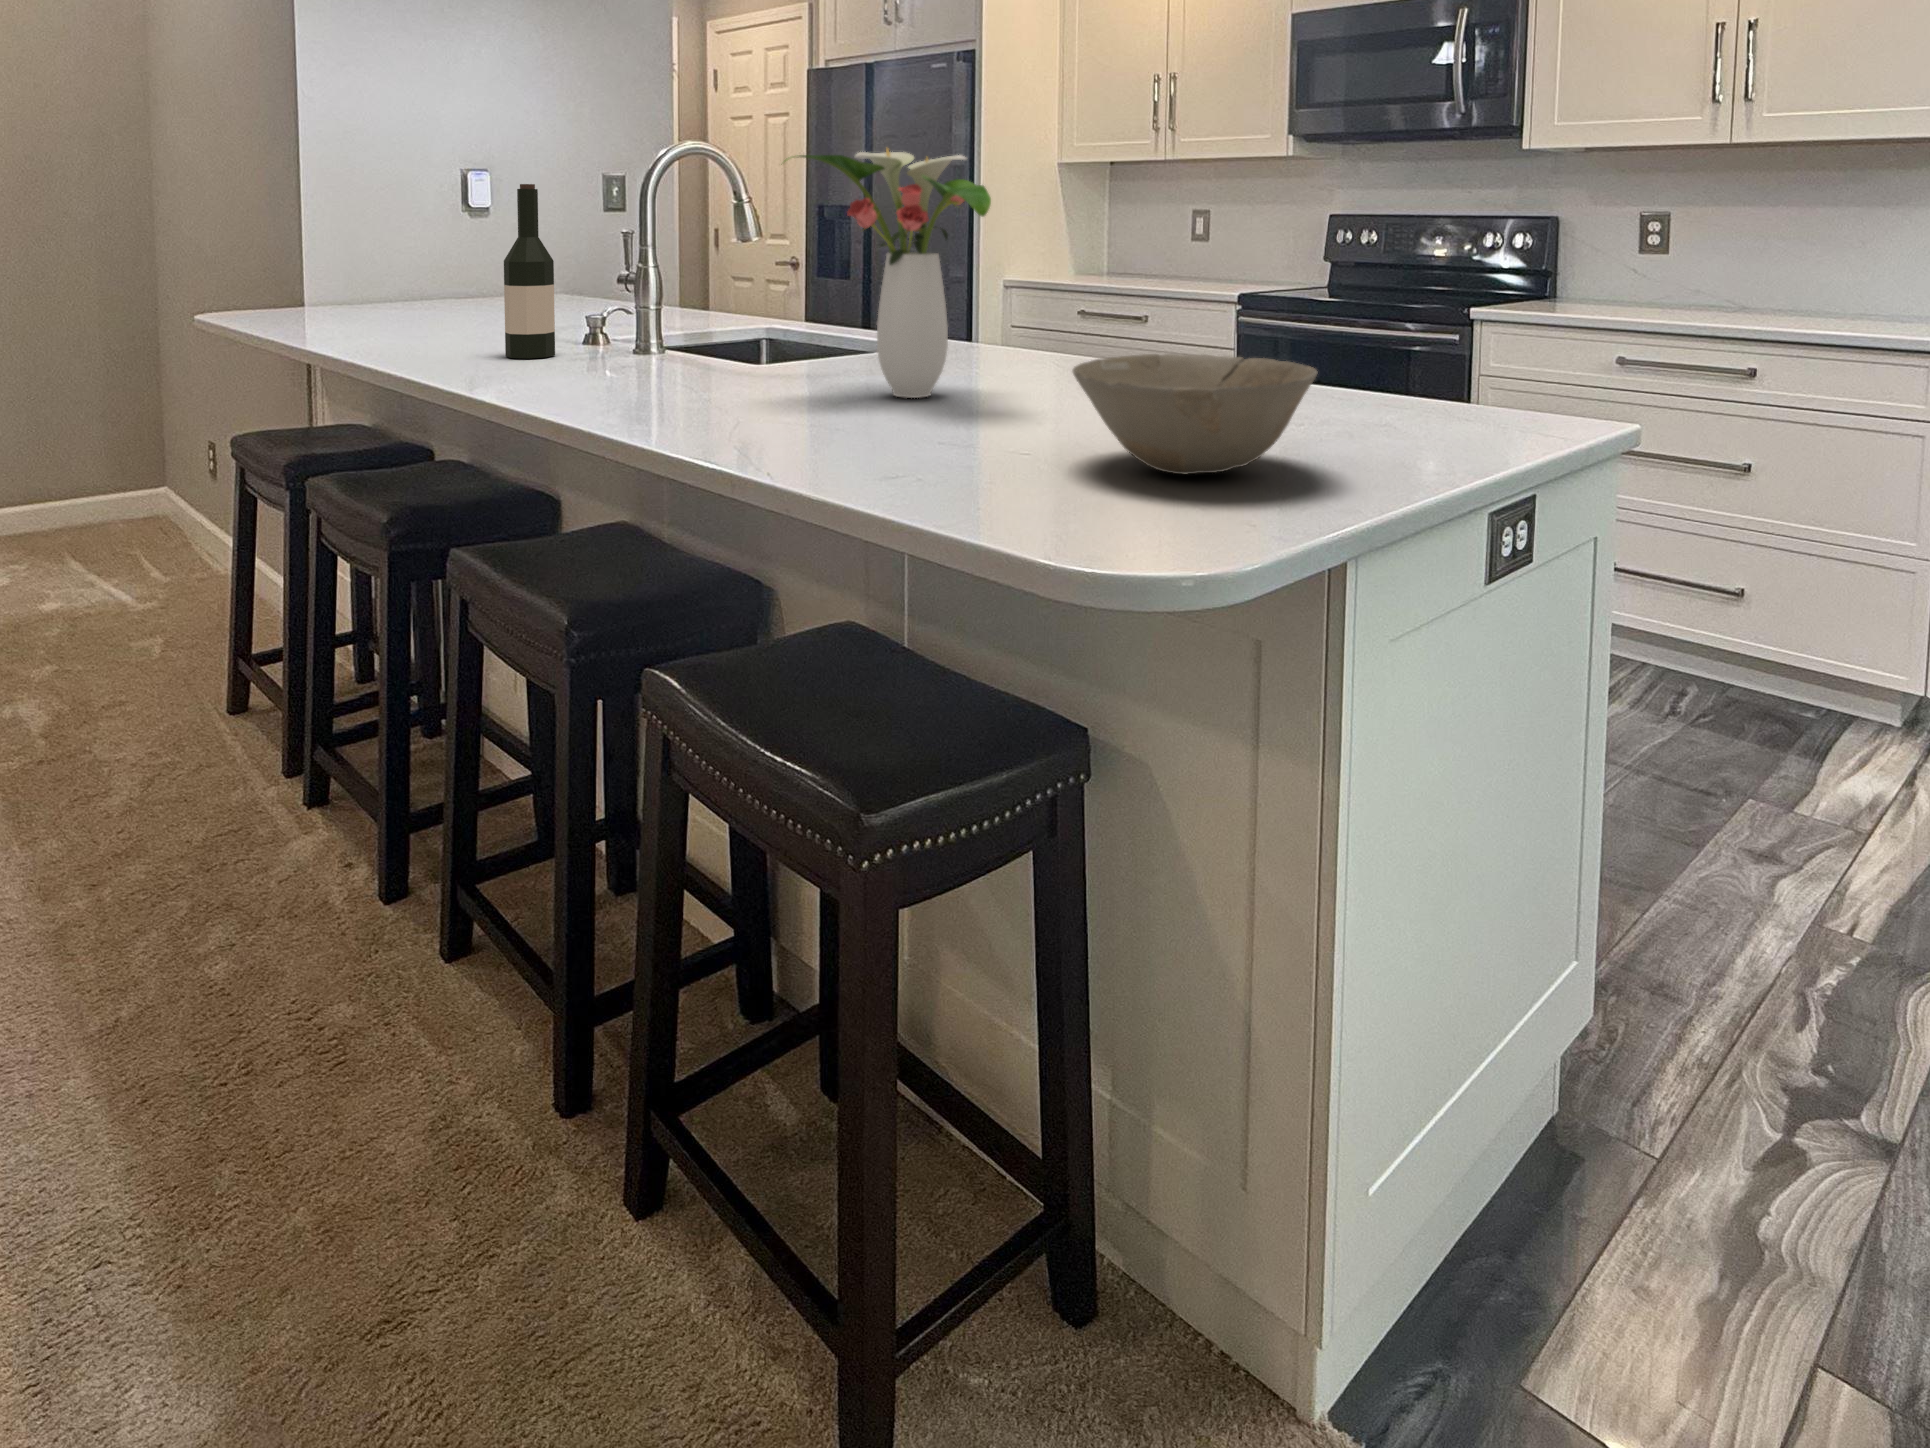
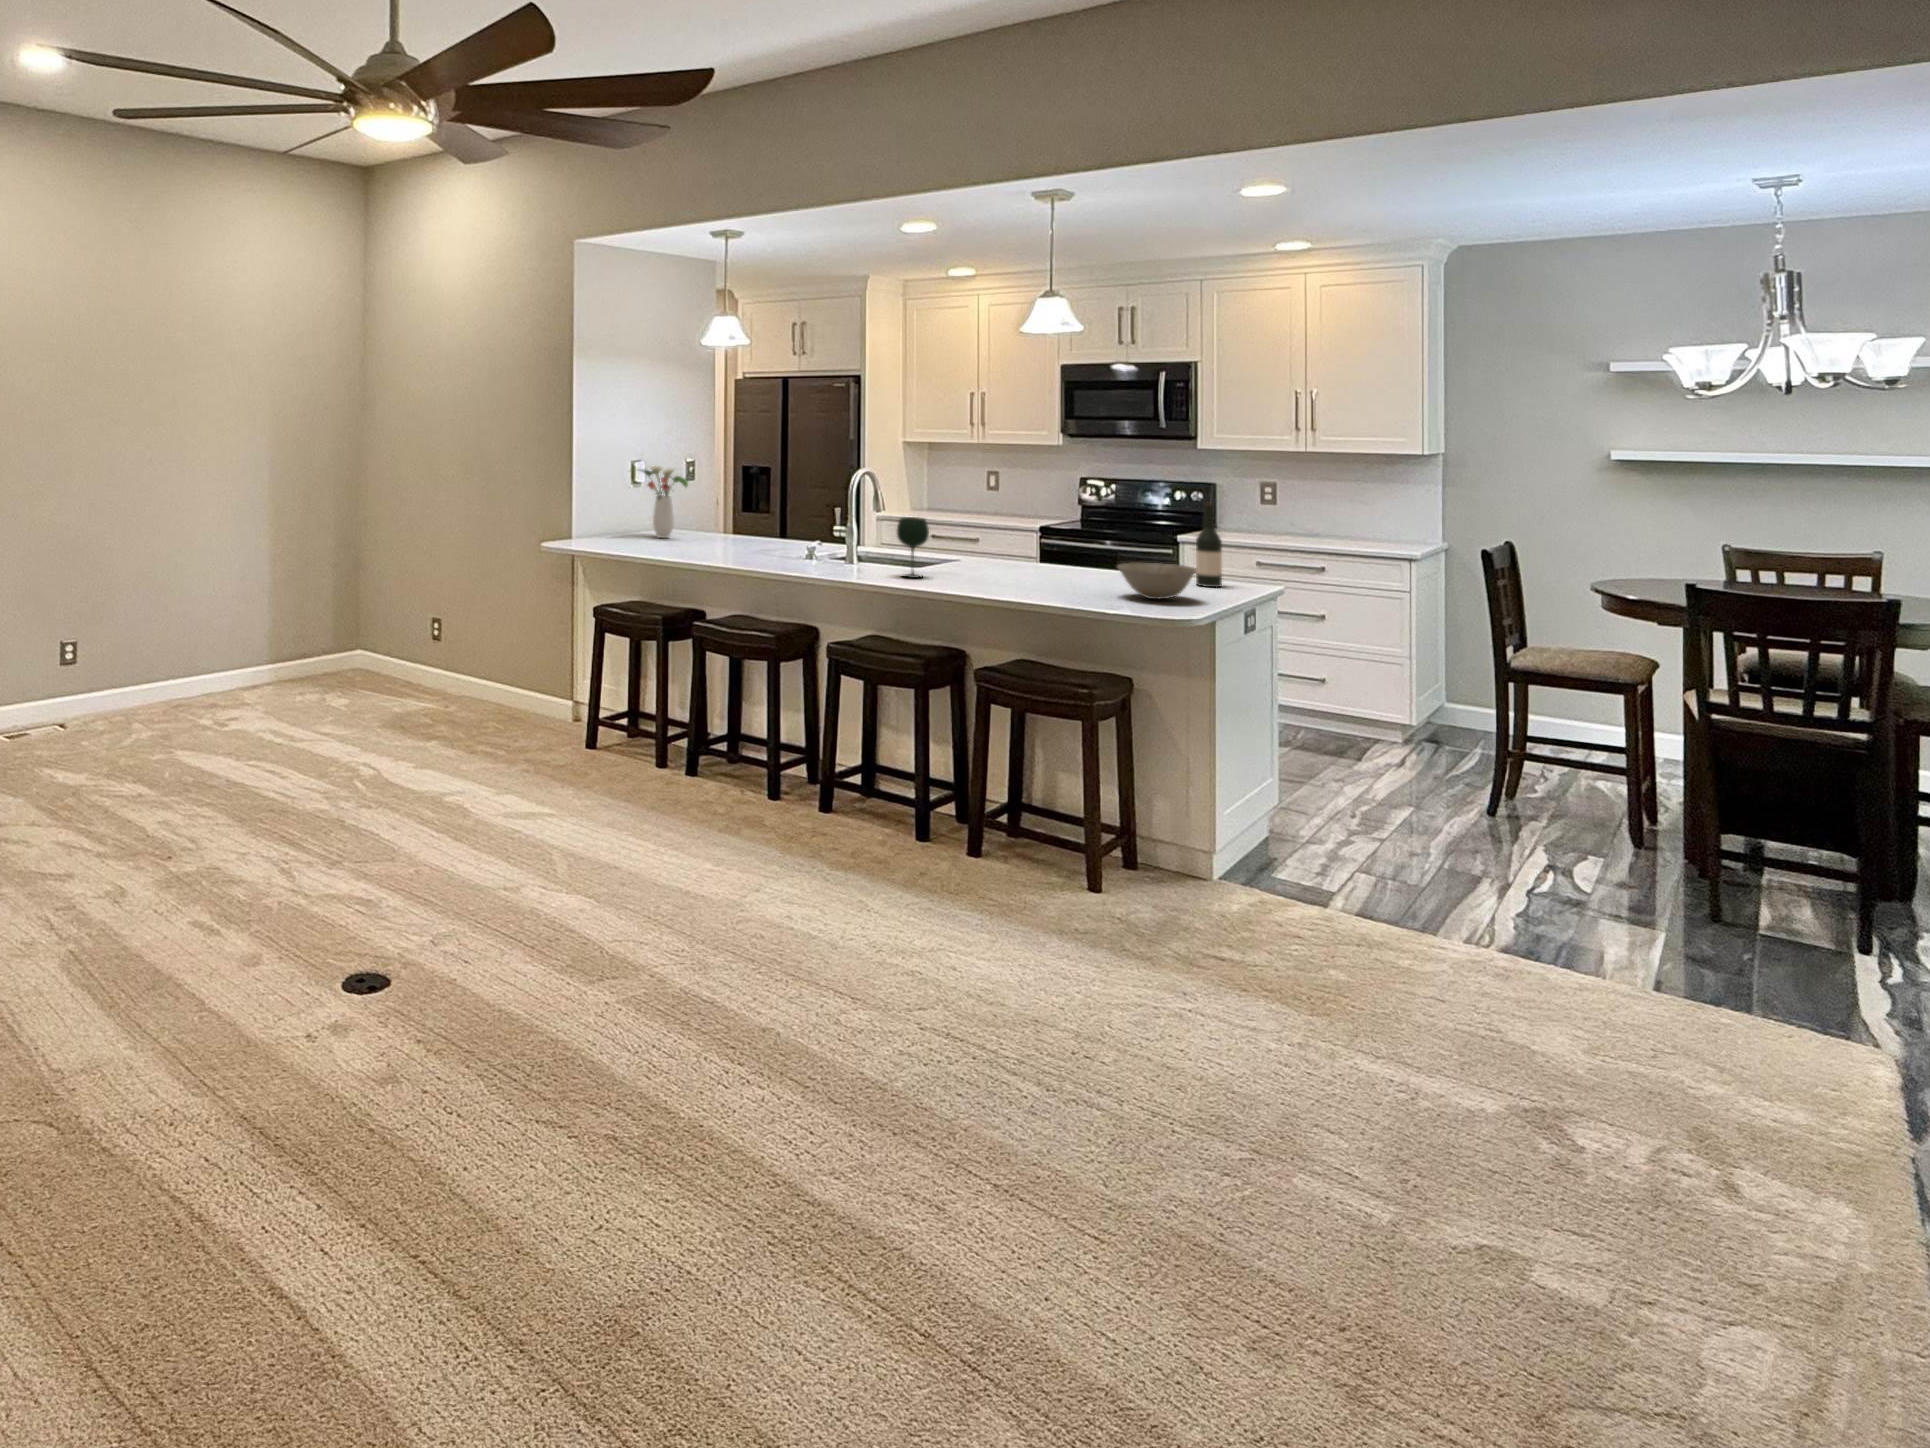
flower arrangement: present [785,149,991,398] -> present [640,466,688,538]
wine bottle: present [504,184,555,359] -> present [1196,503,1222,587]
wine glass: none [597,237,683,396] -> present [897,517,929,578]

